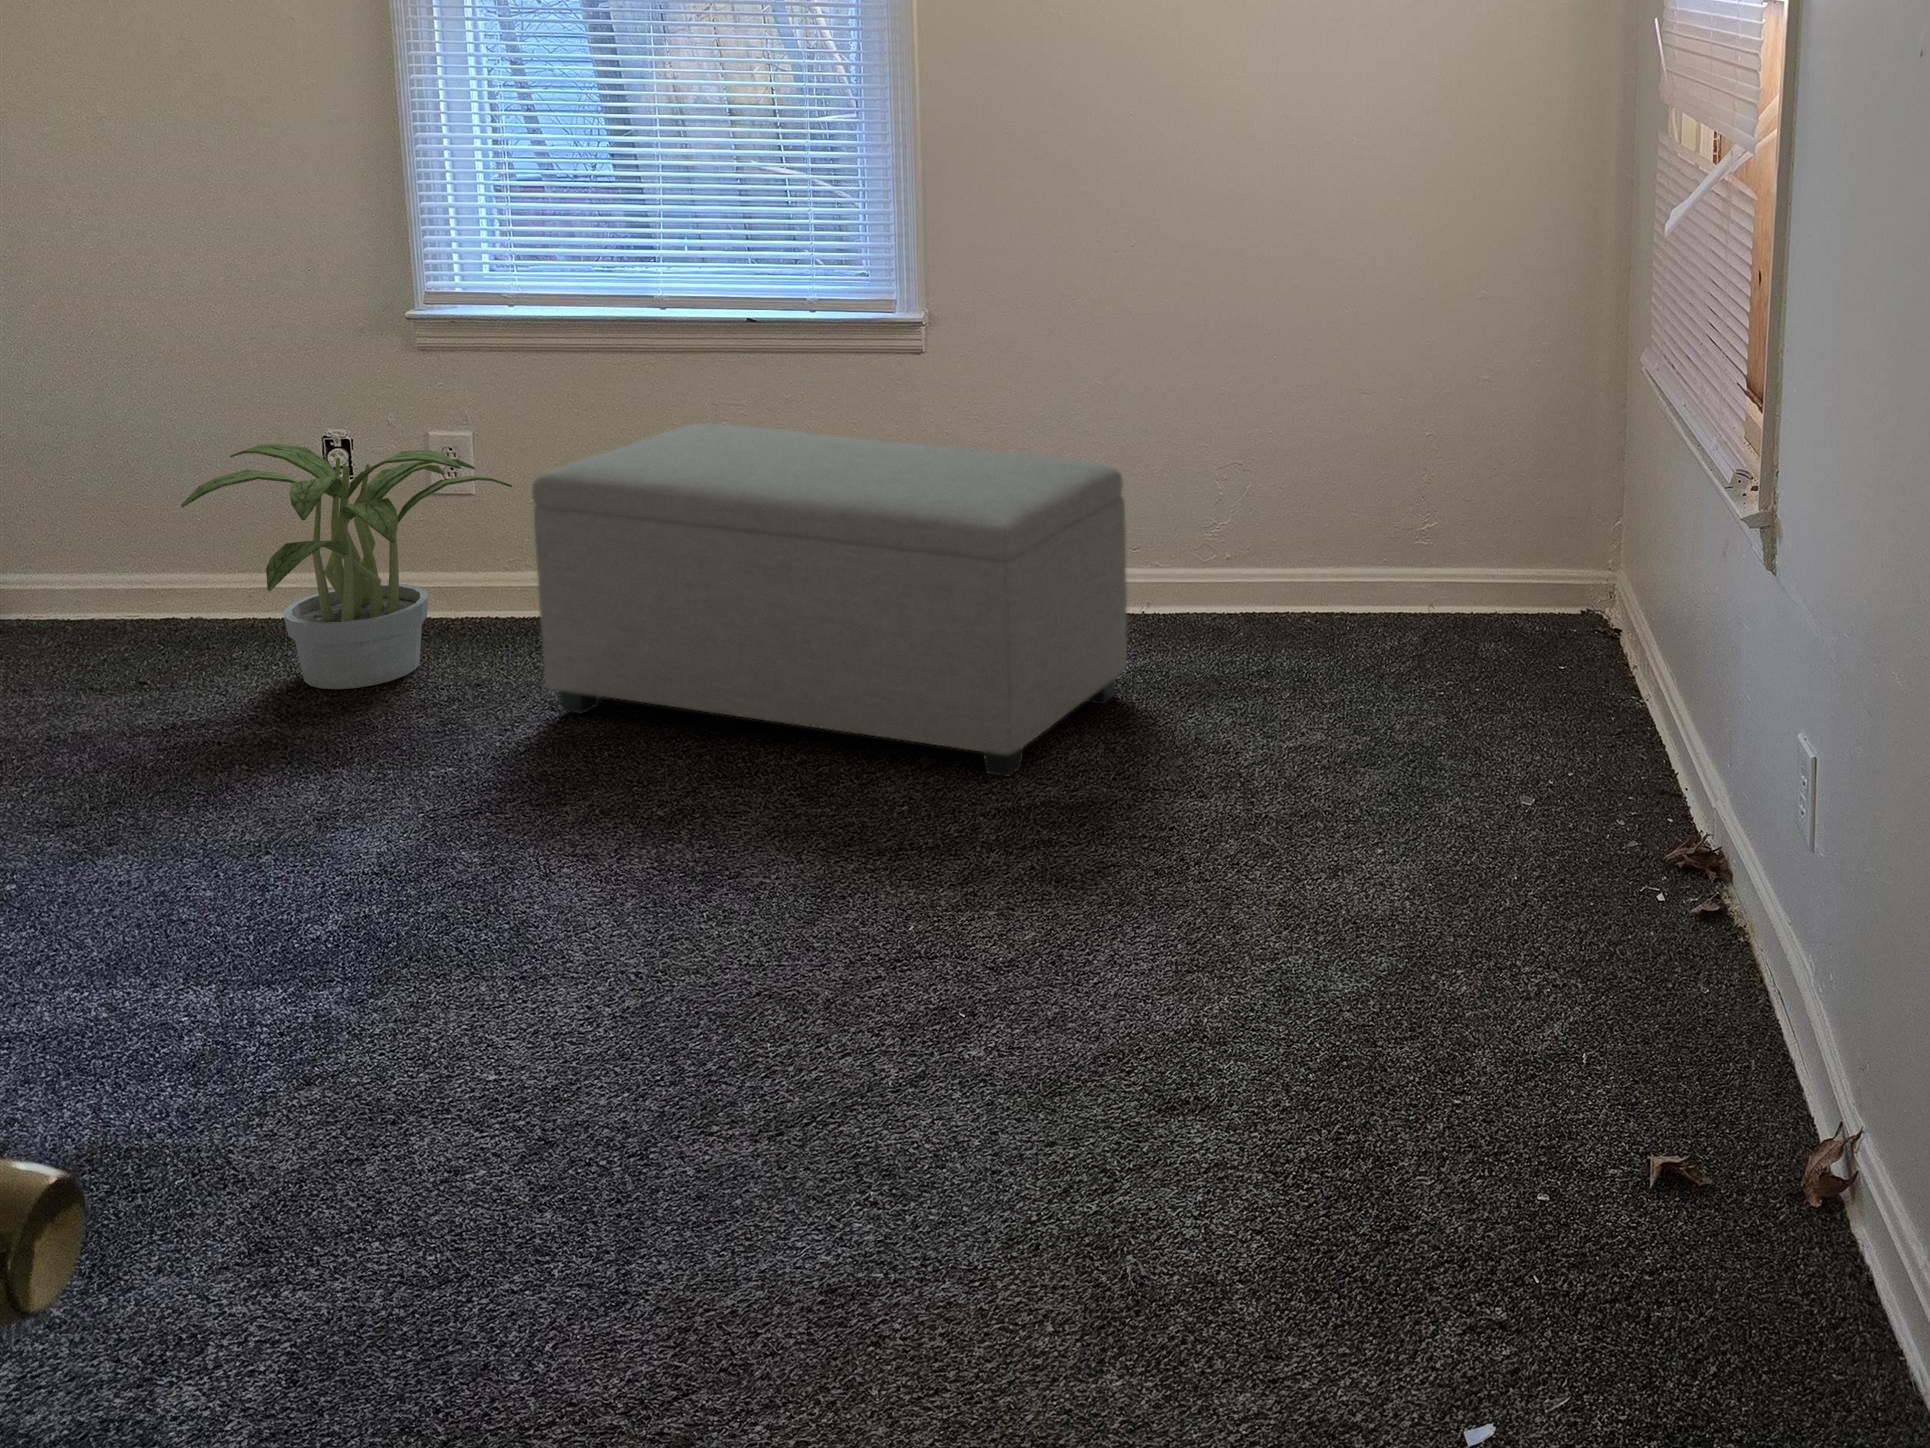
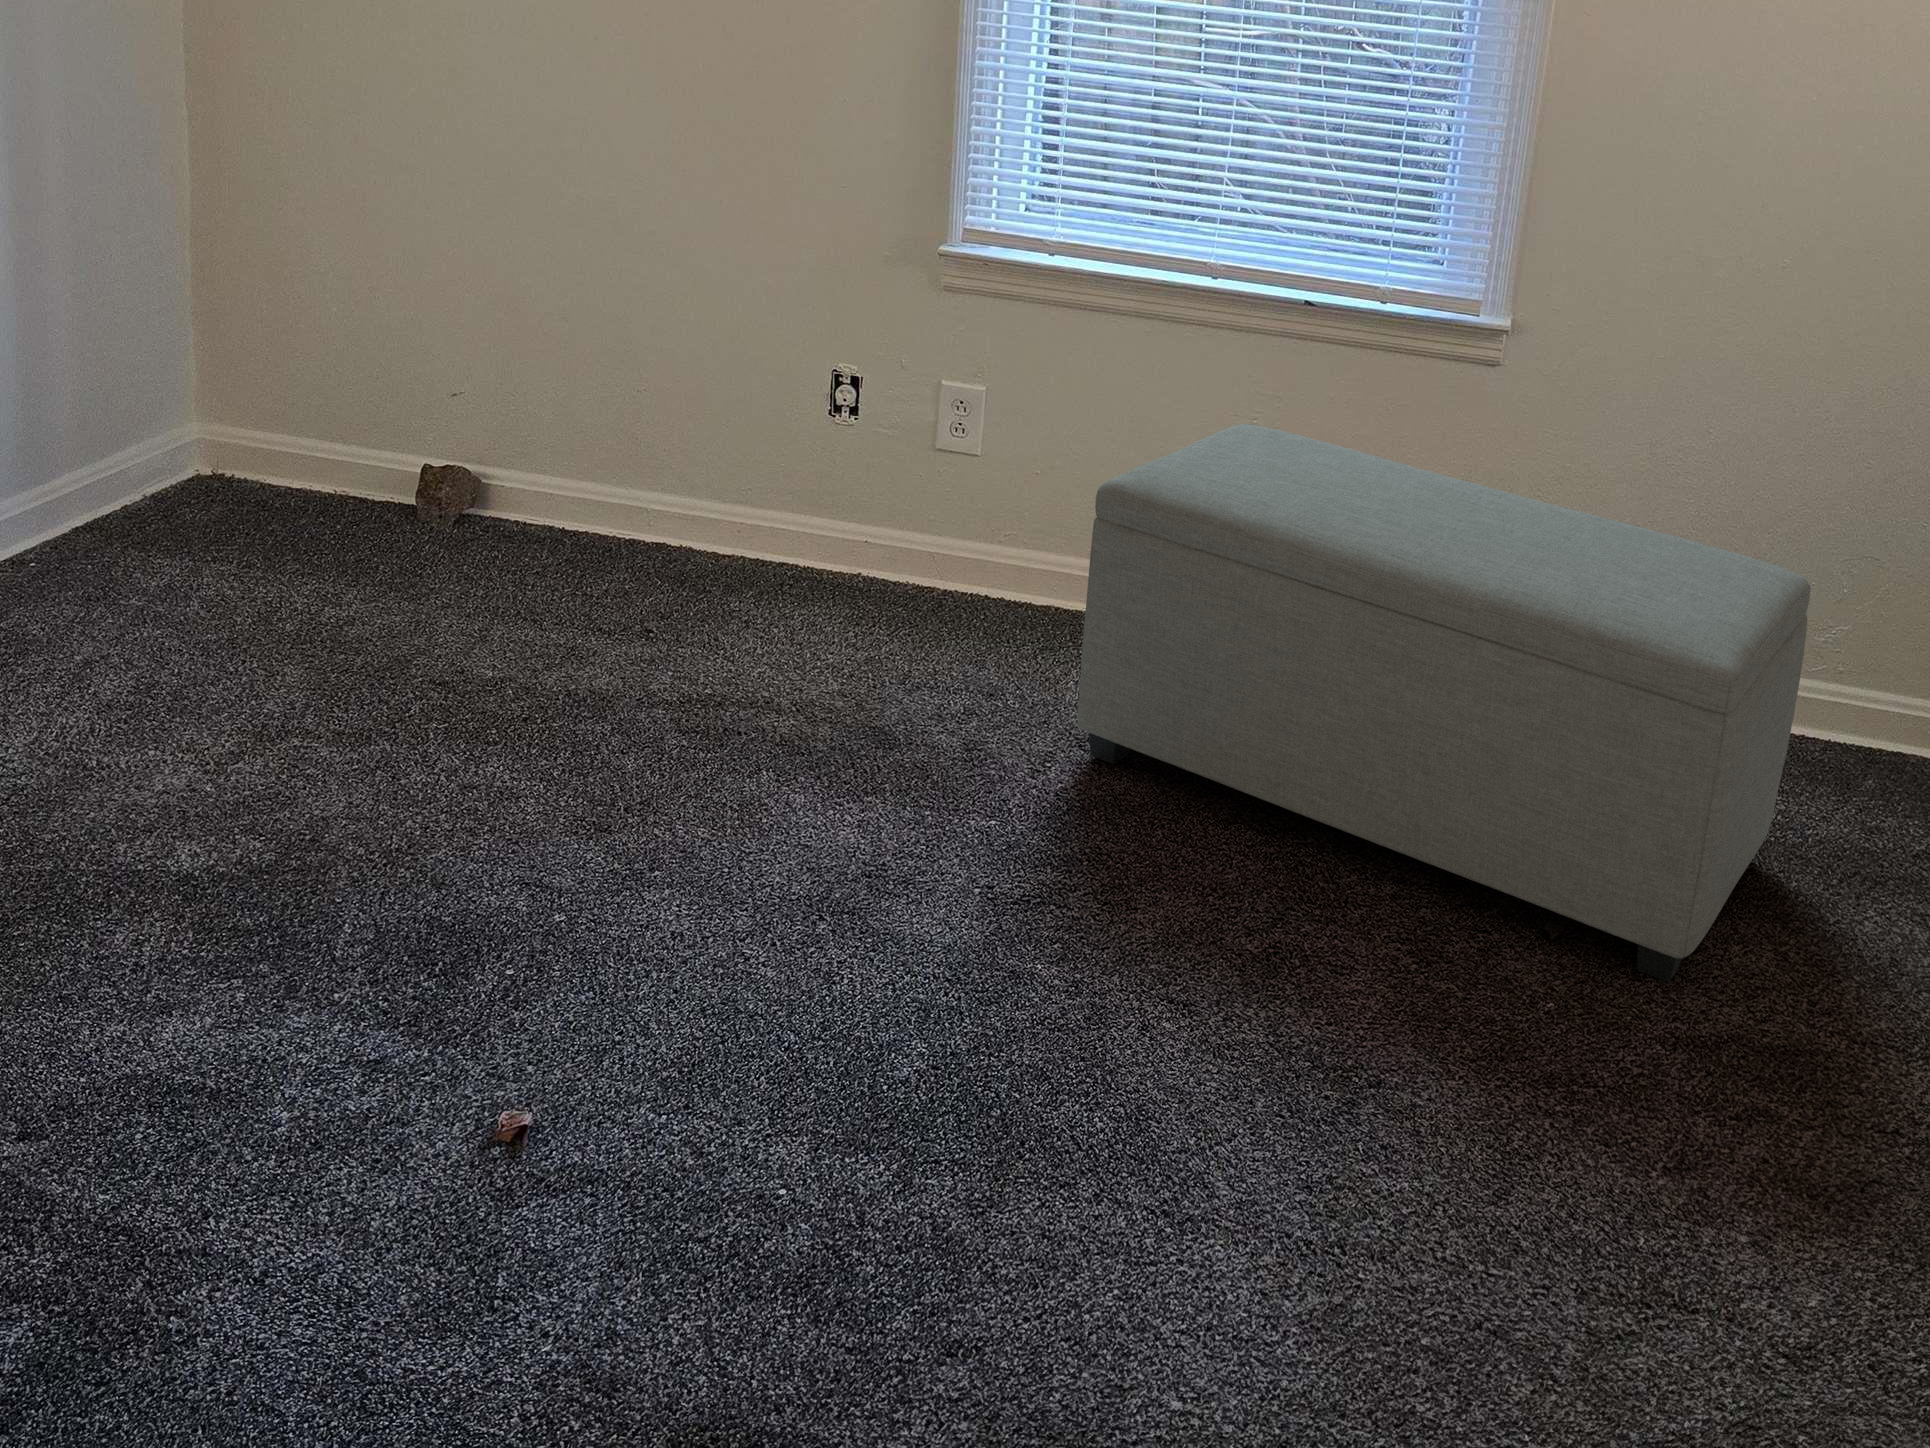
potted plant: present [181,443,512,689] -> none [717,384,1034,675]

